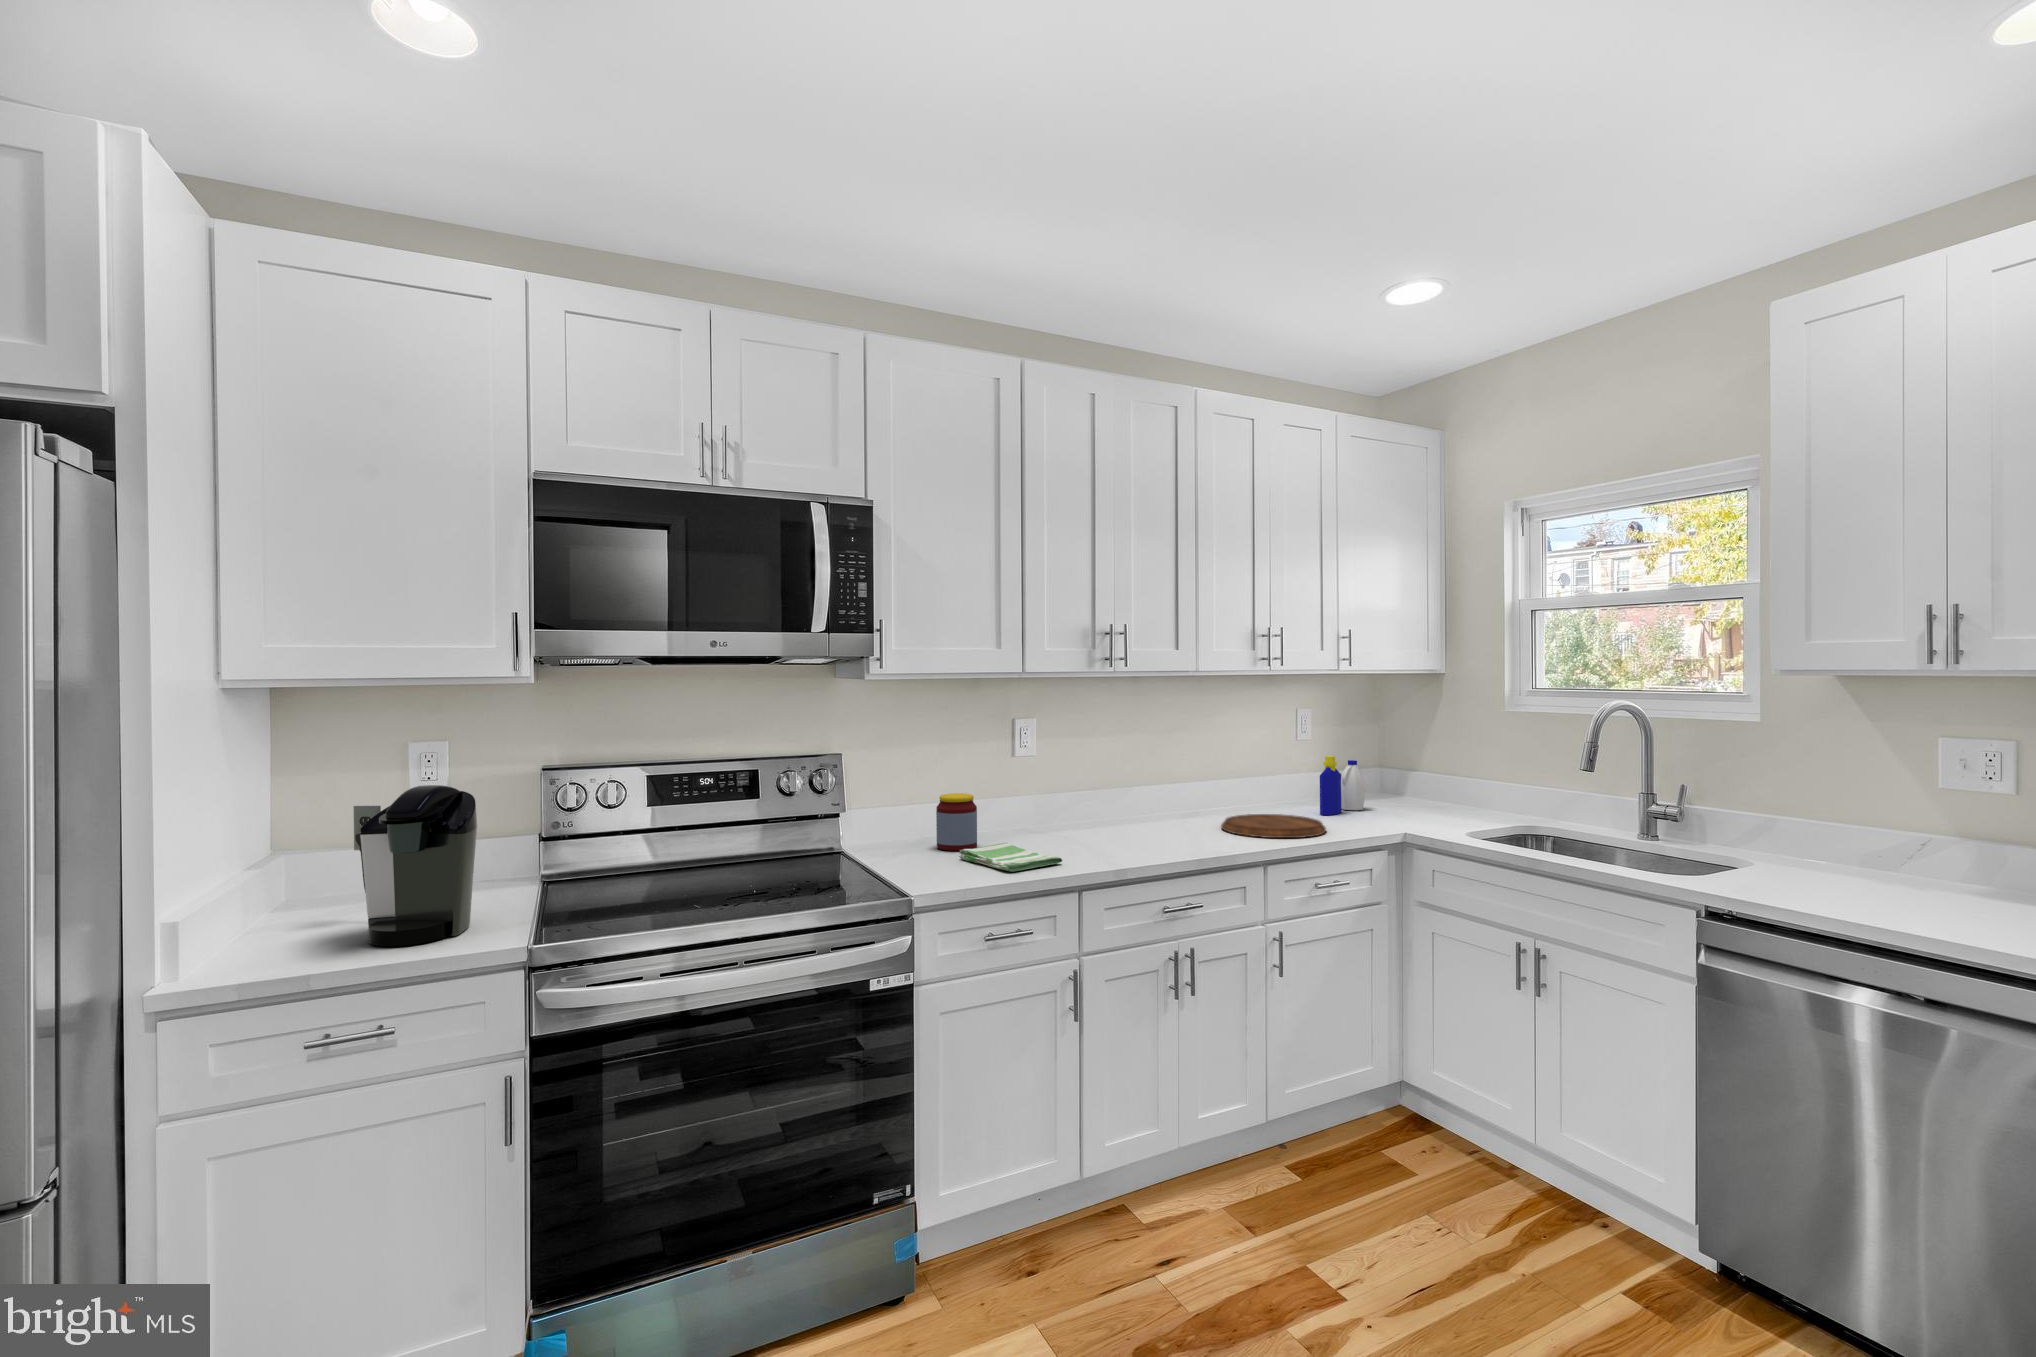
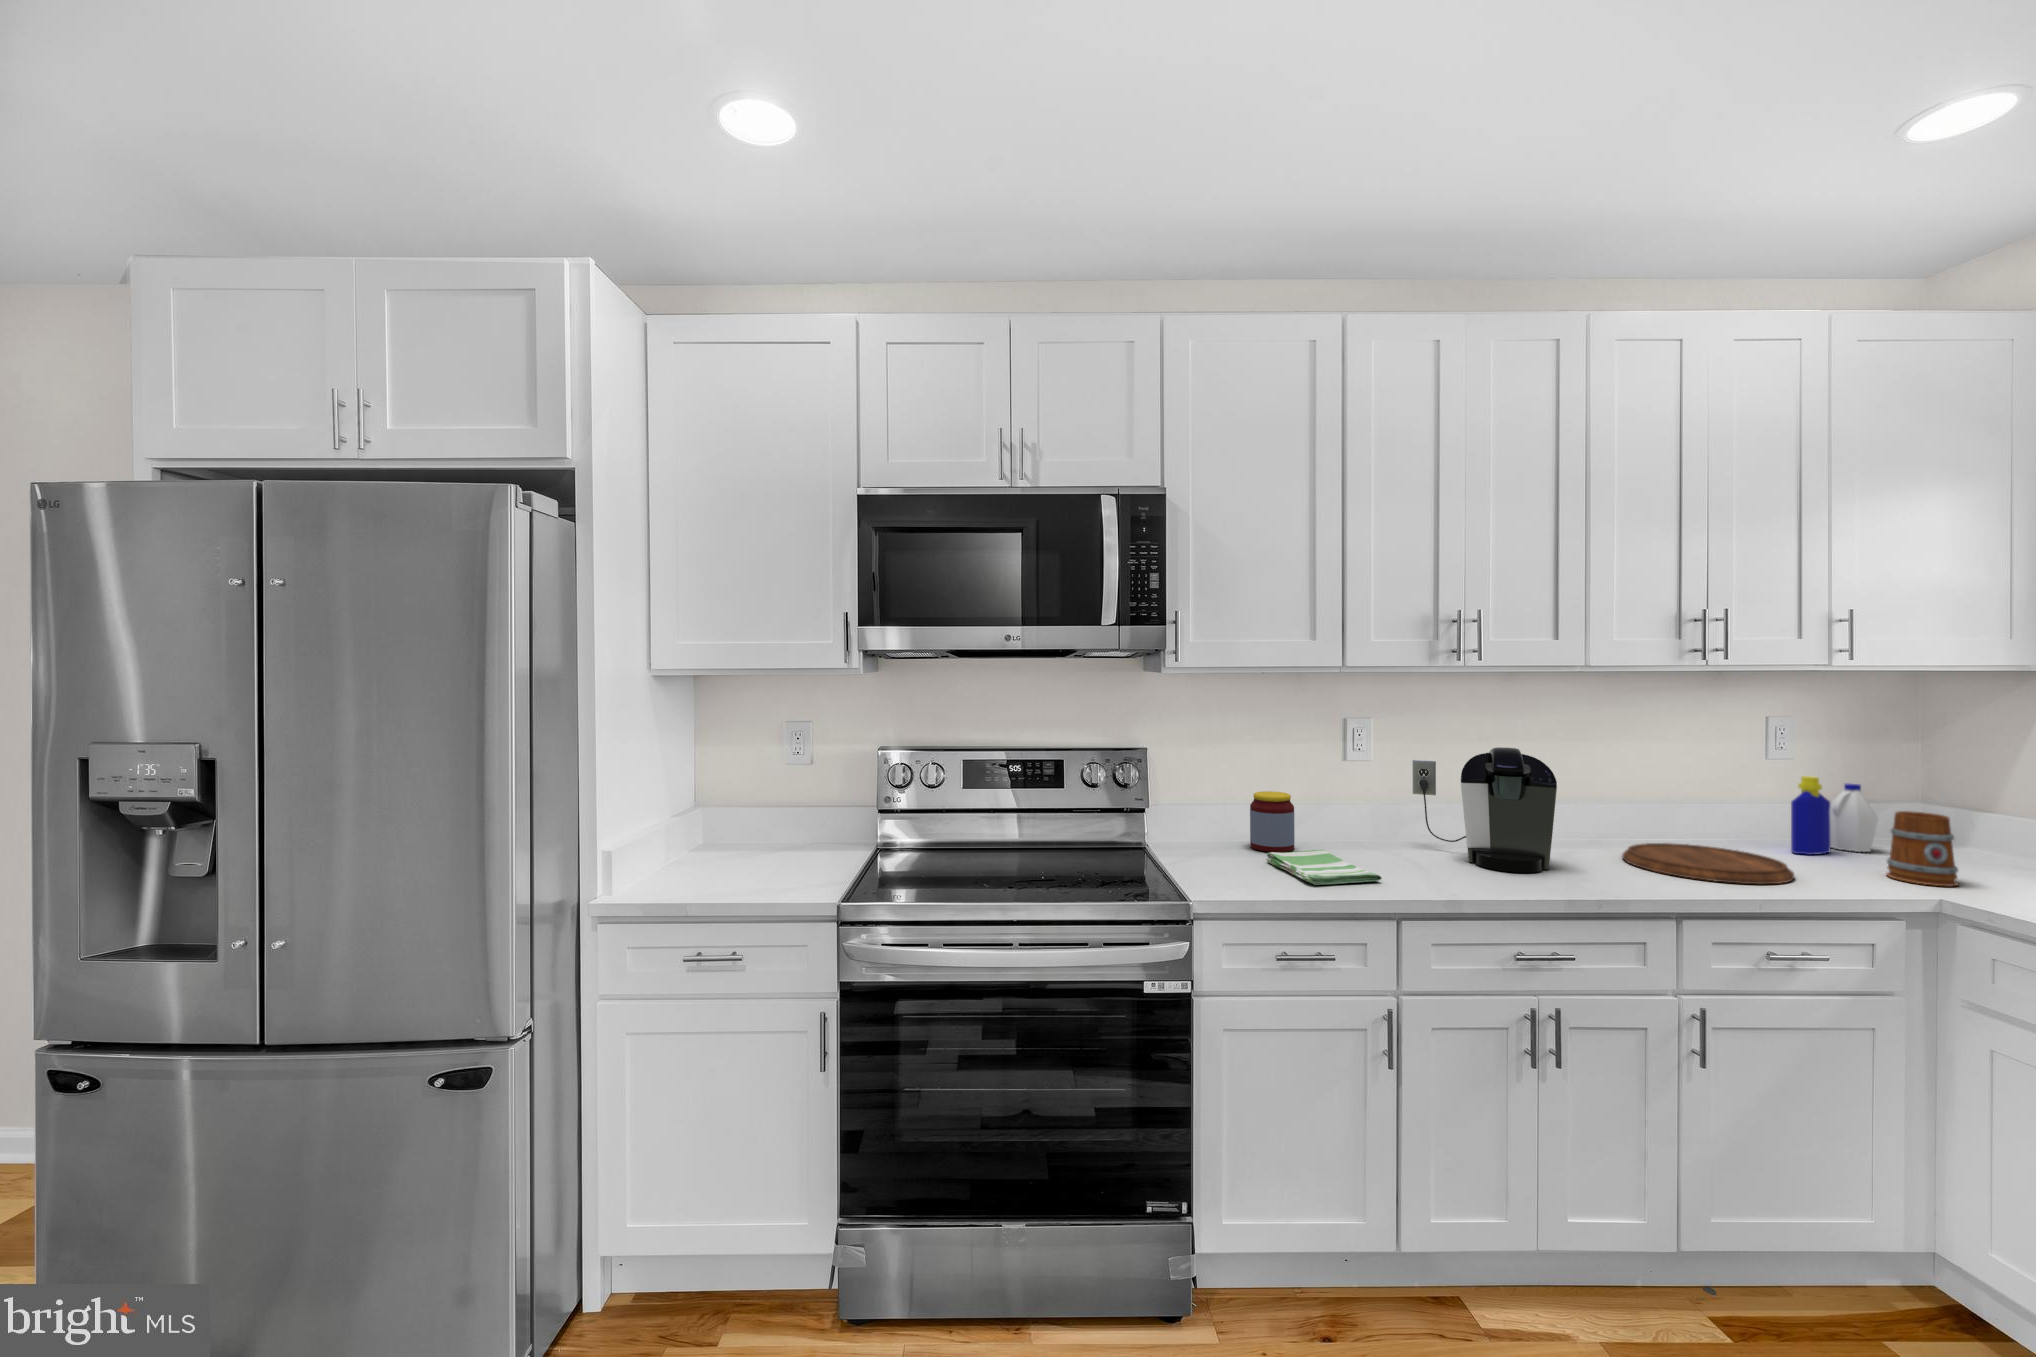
mug: none [1373,777,1411,827] -> present [1886,811,1958,886]
coffee maker: present [354,785,477,946] -> present [1413,747,1557,873]

